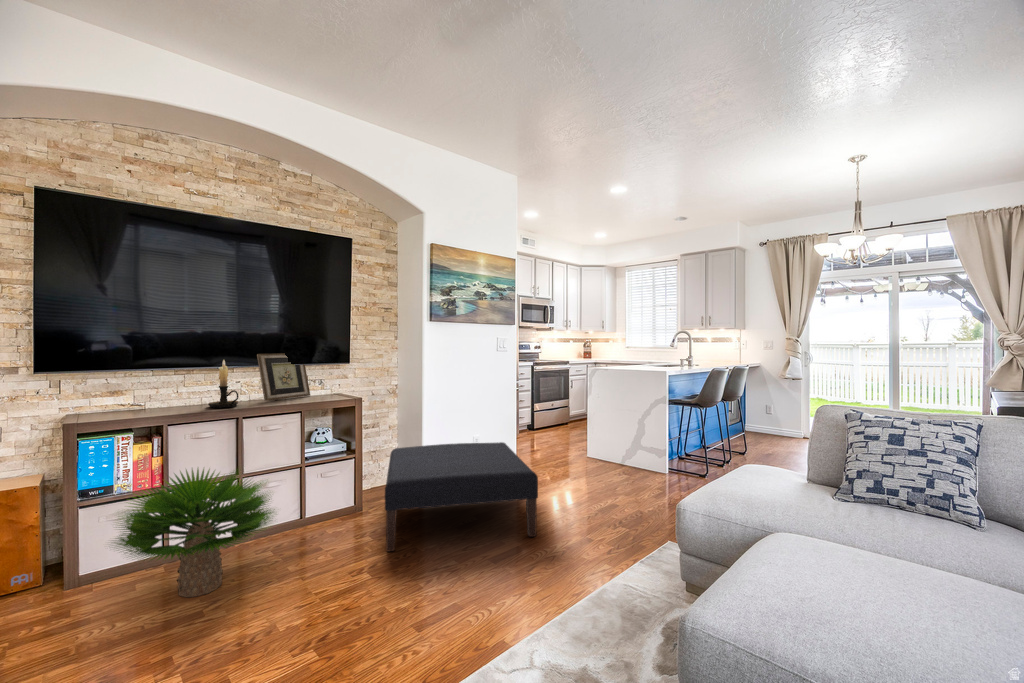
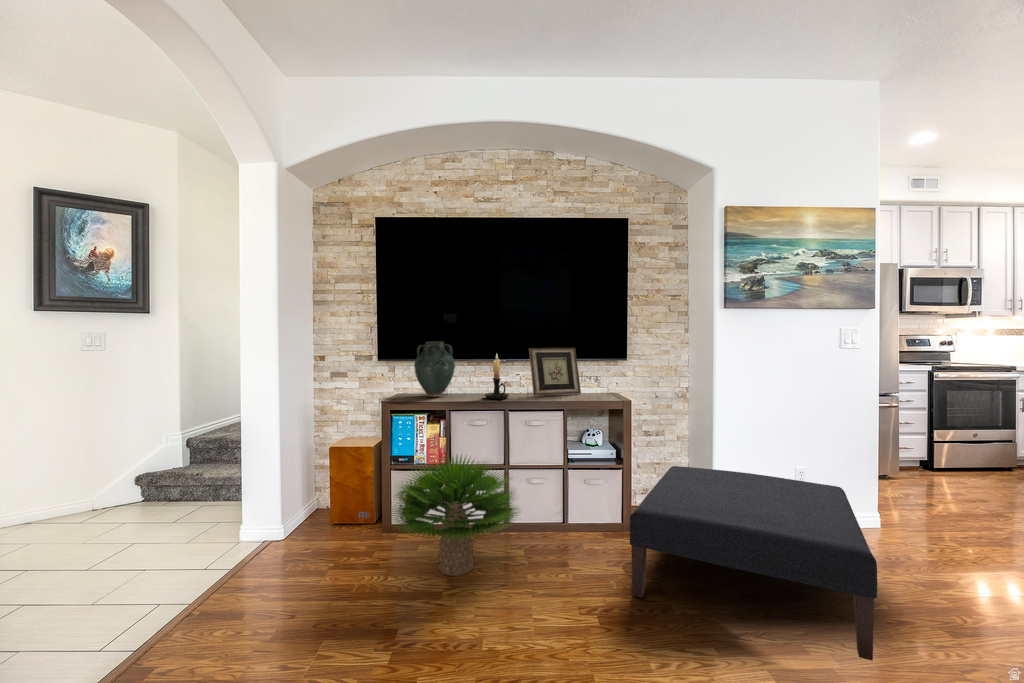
vase: none [104,348,165,412] -> present [414,342,455,397]

